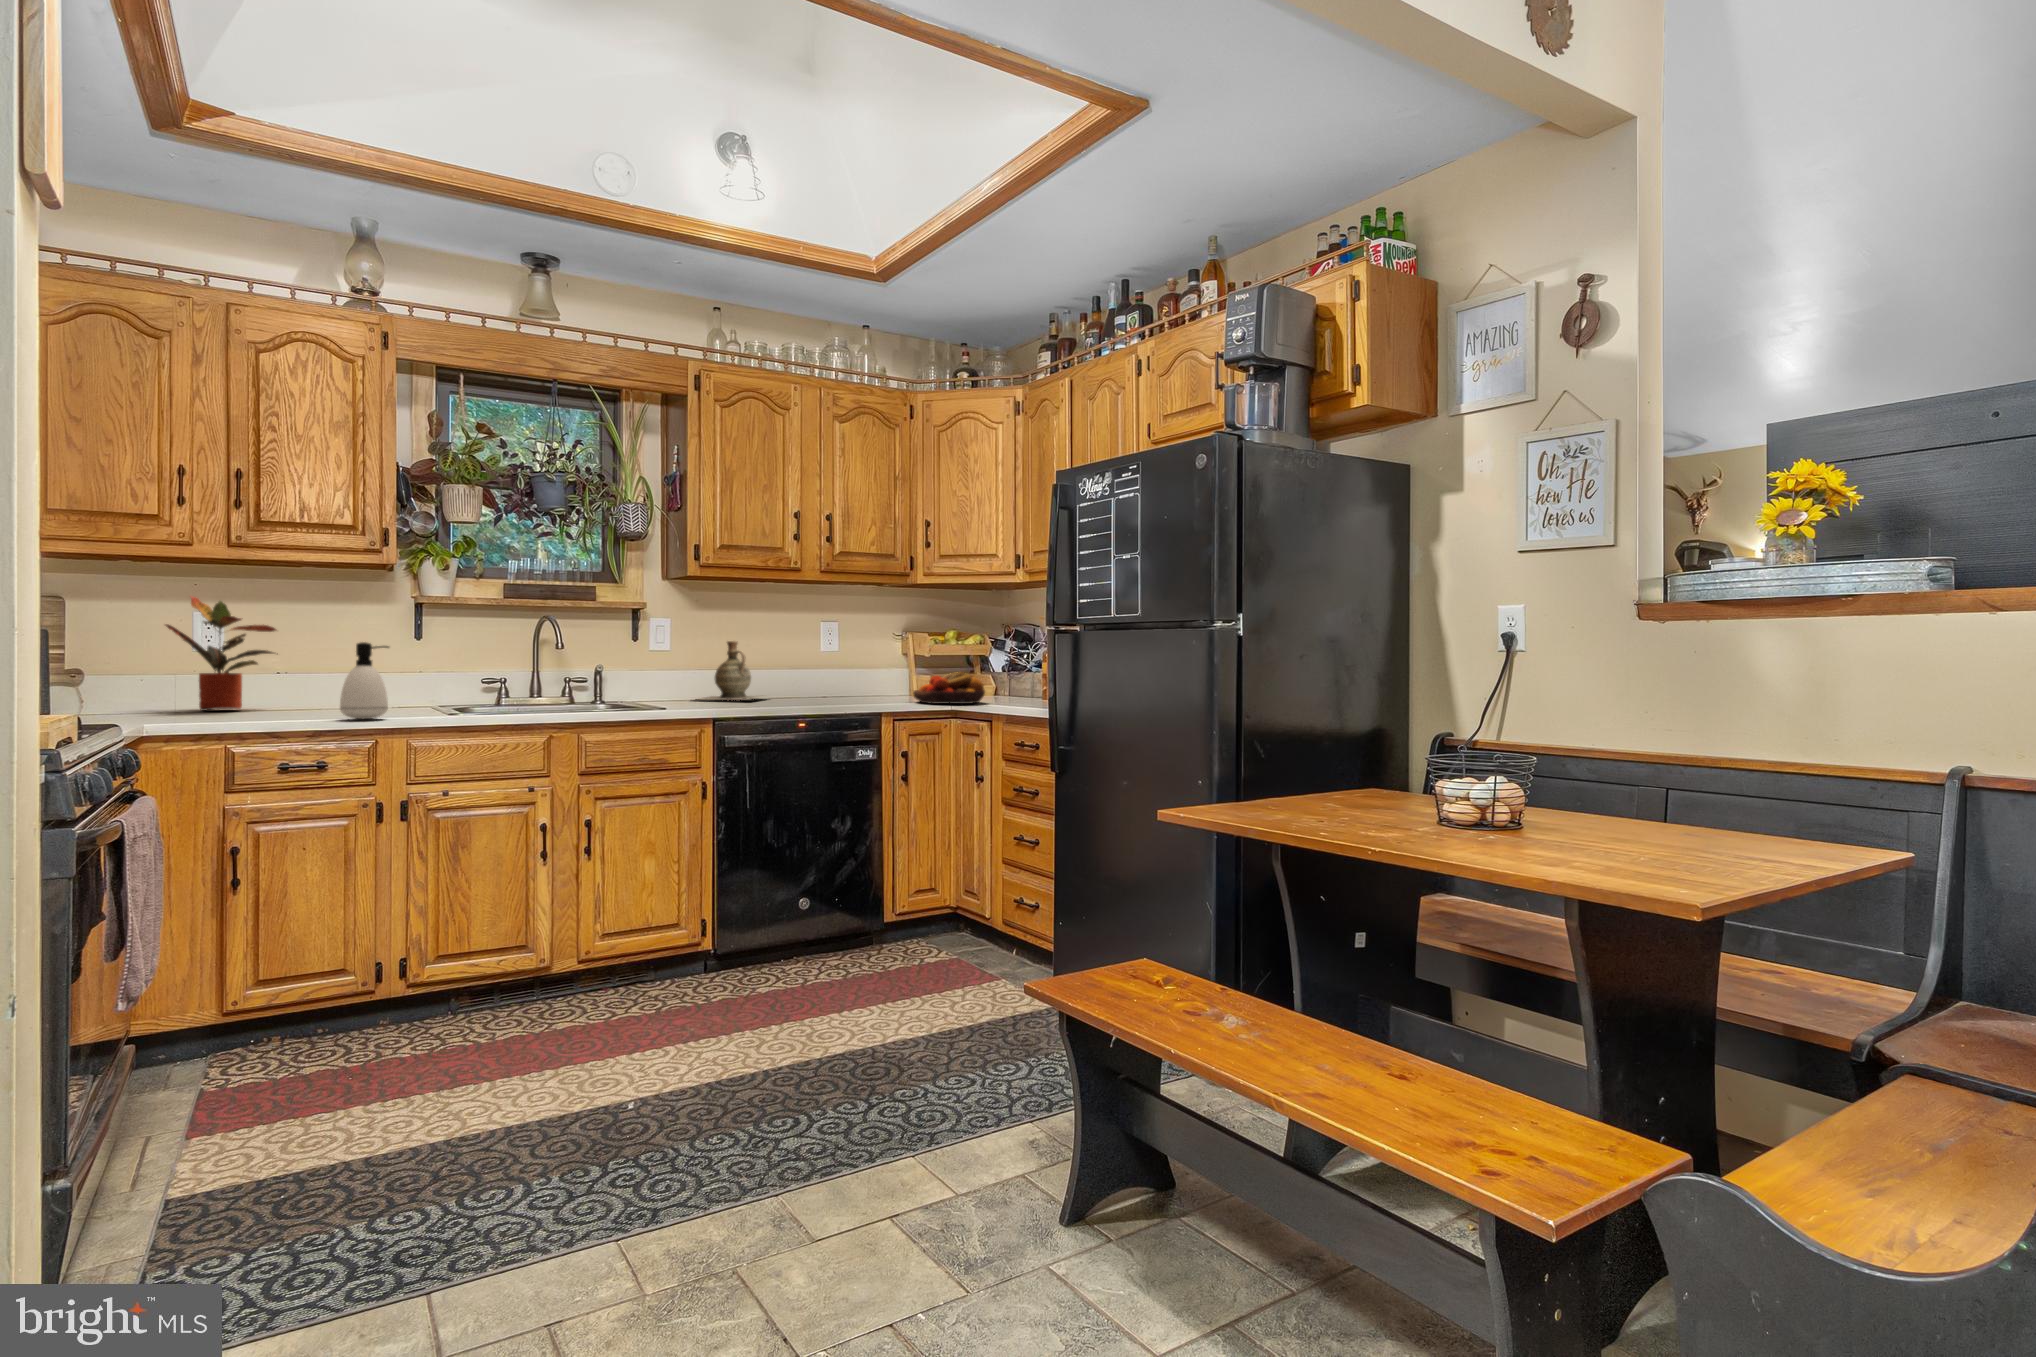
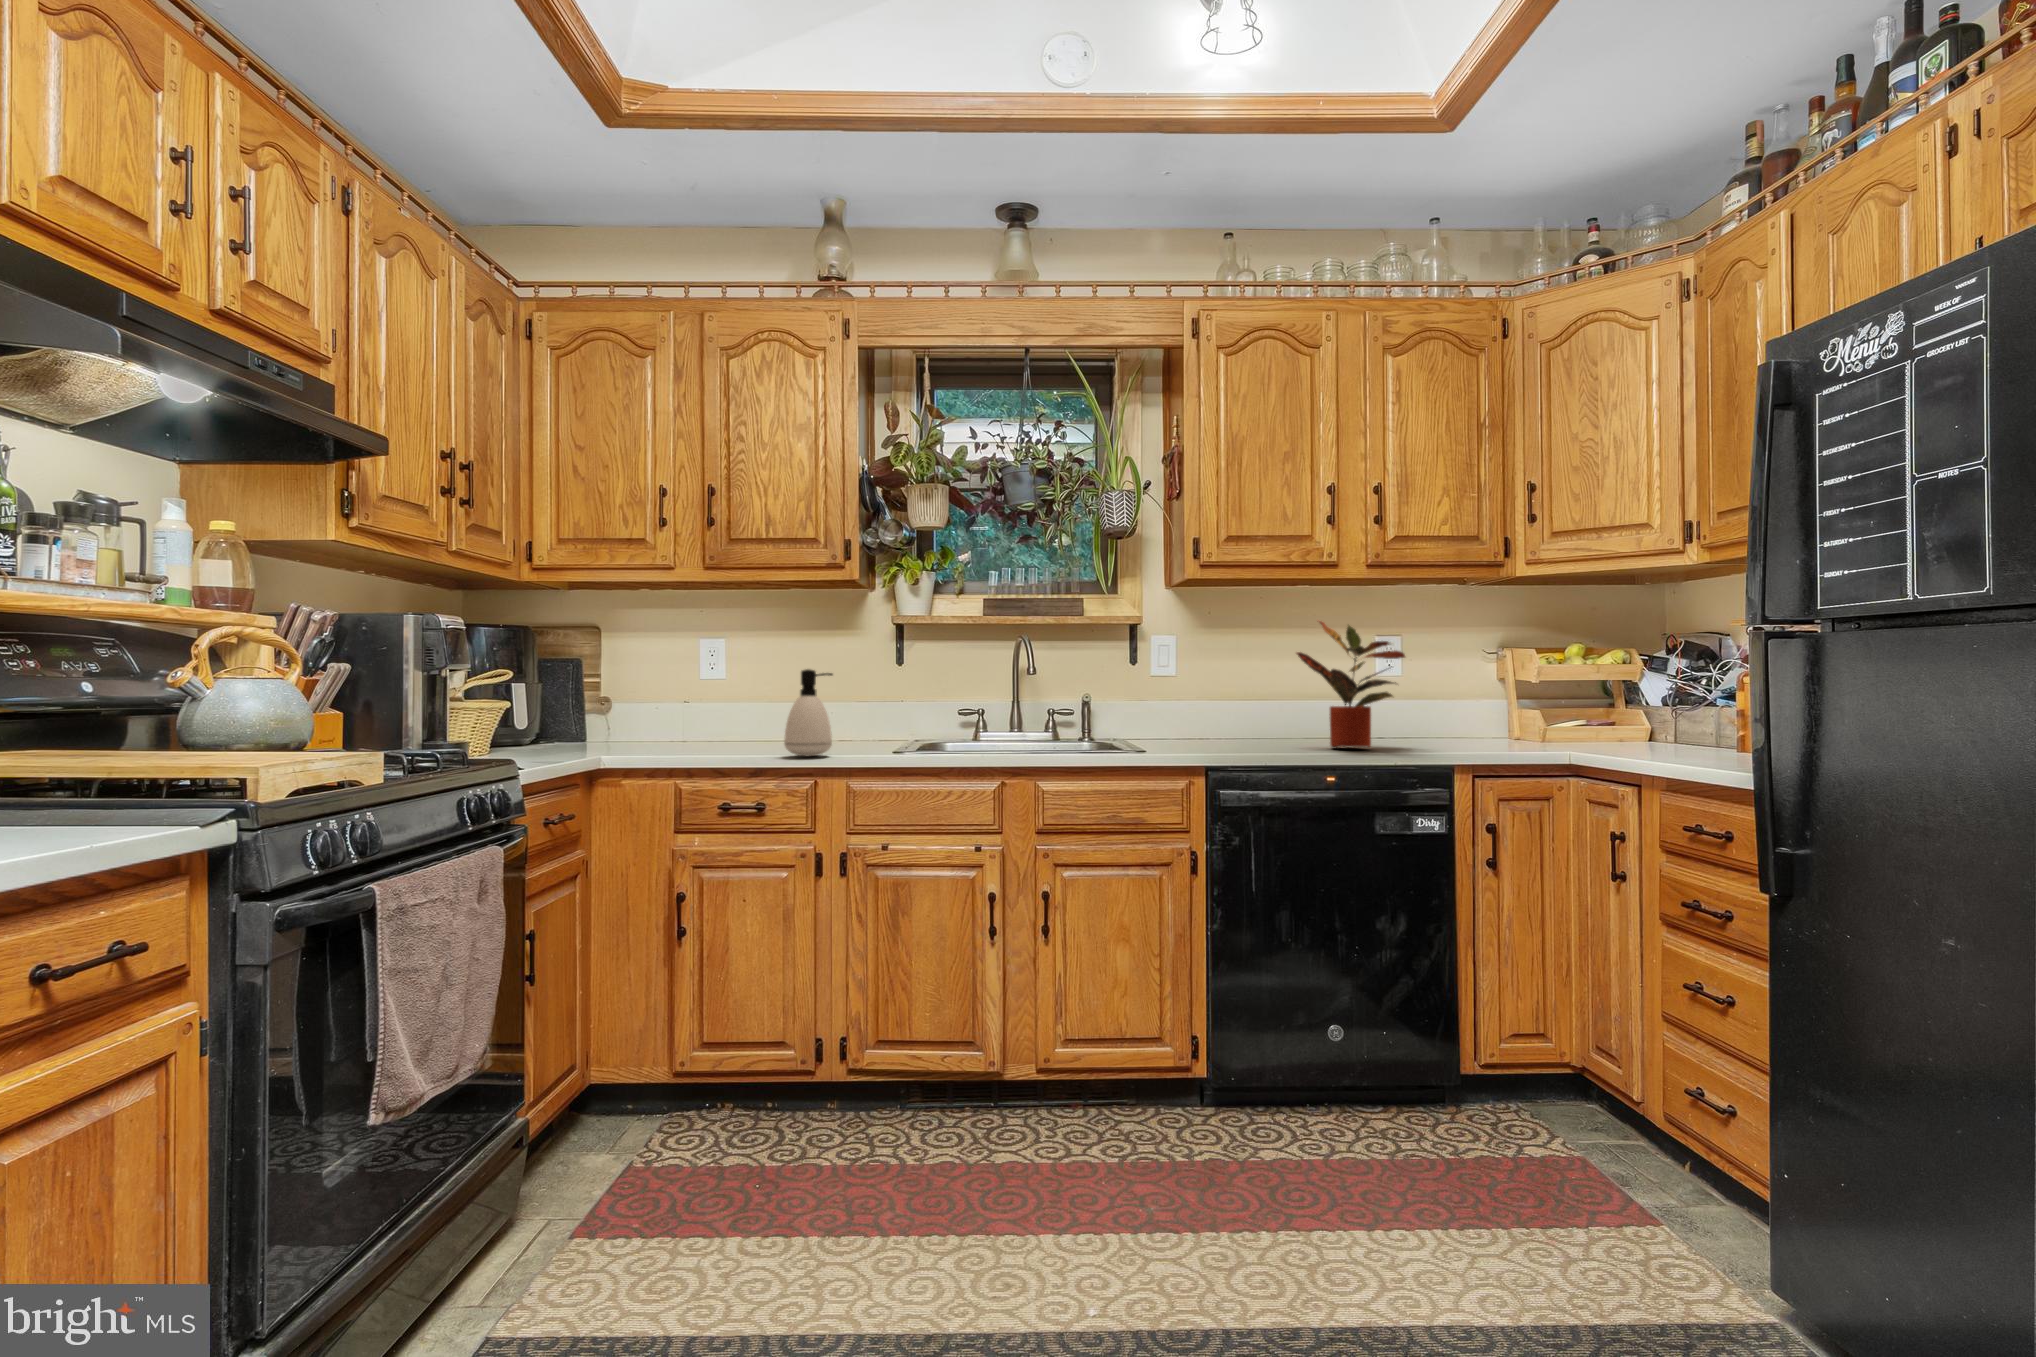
potted plant: present [166,596,276,711] -> present [1297,621,1405,748]
ceramic jug: present [699,641,763,700] -> none [1194,662,1304,737]
fruit bowl: present [913,672,985,704] -> none [1508,702,1631,751]

